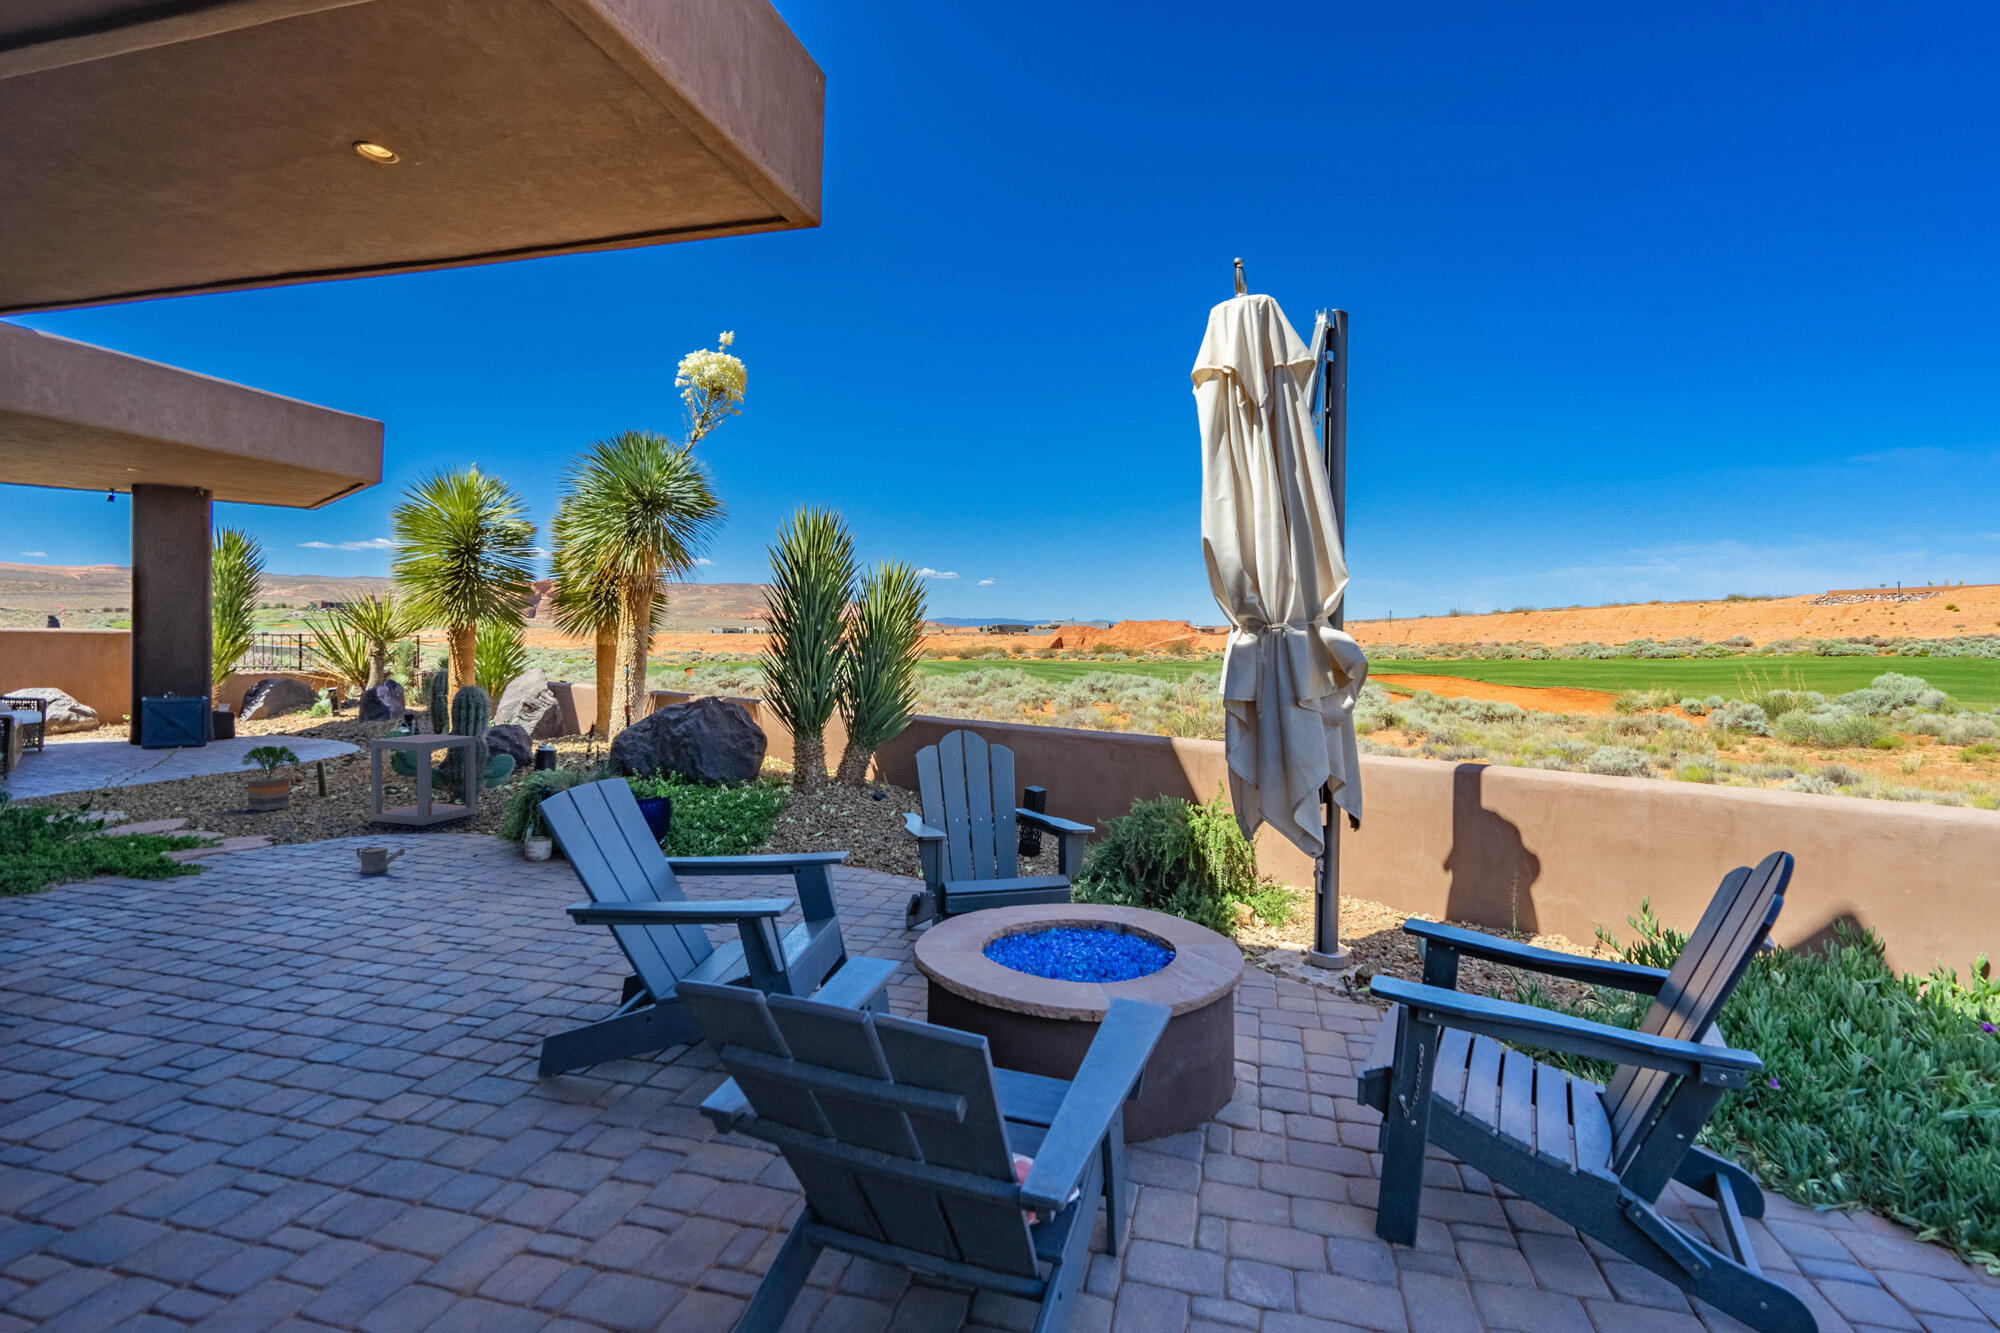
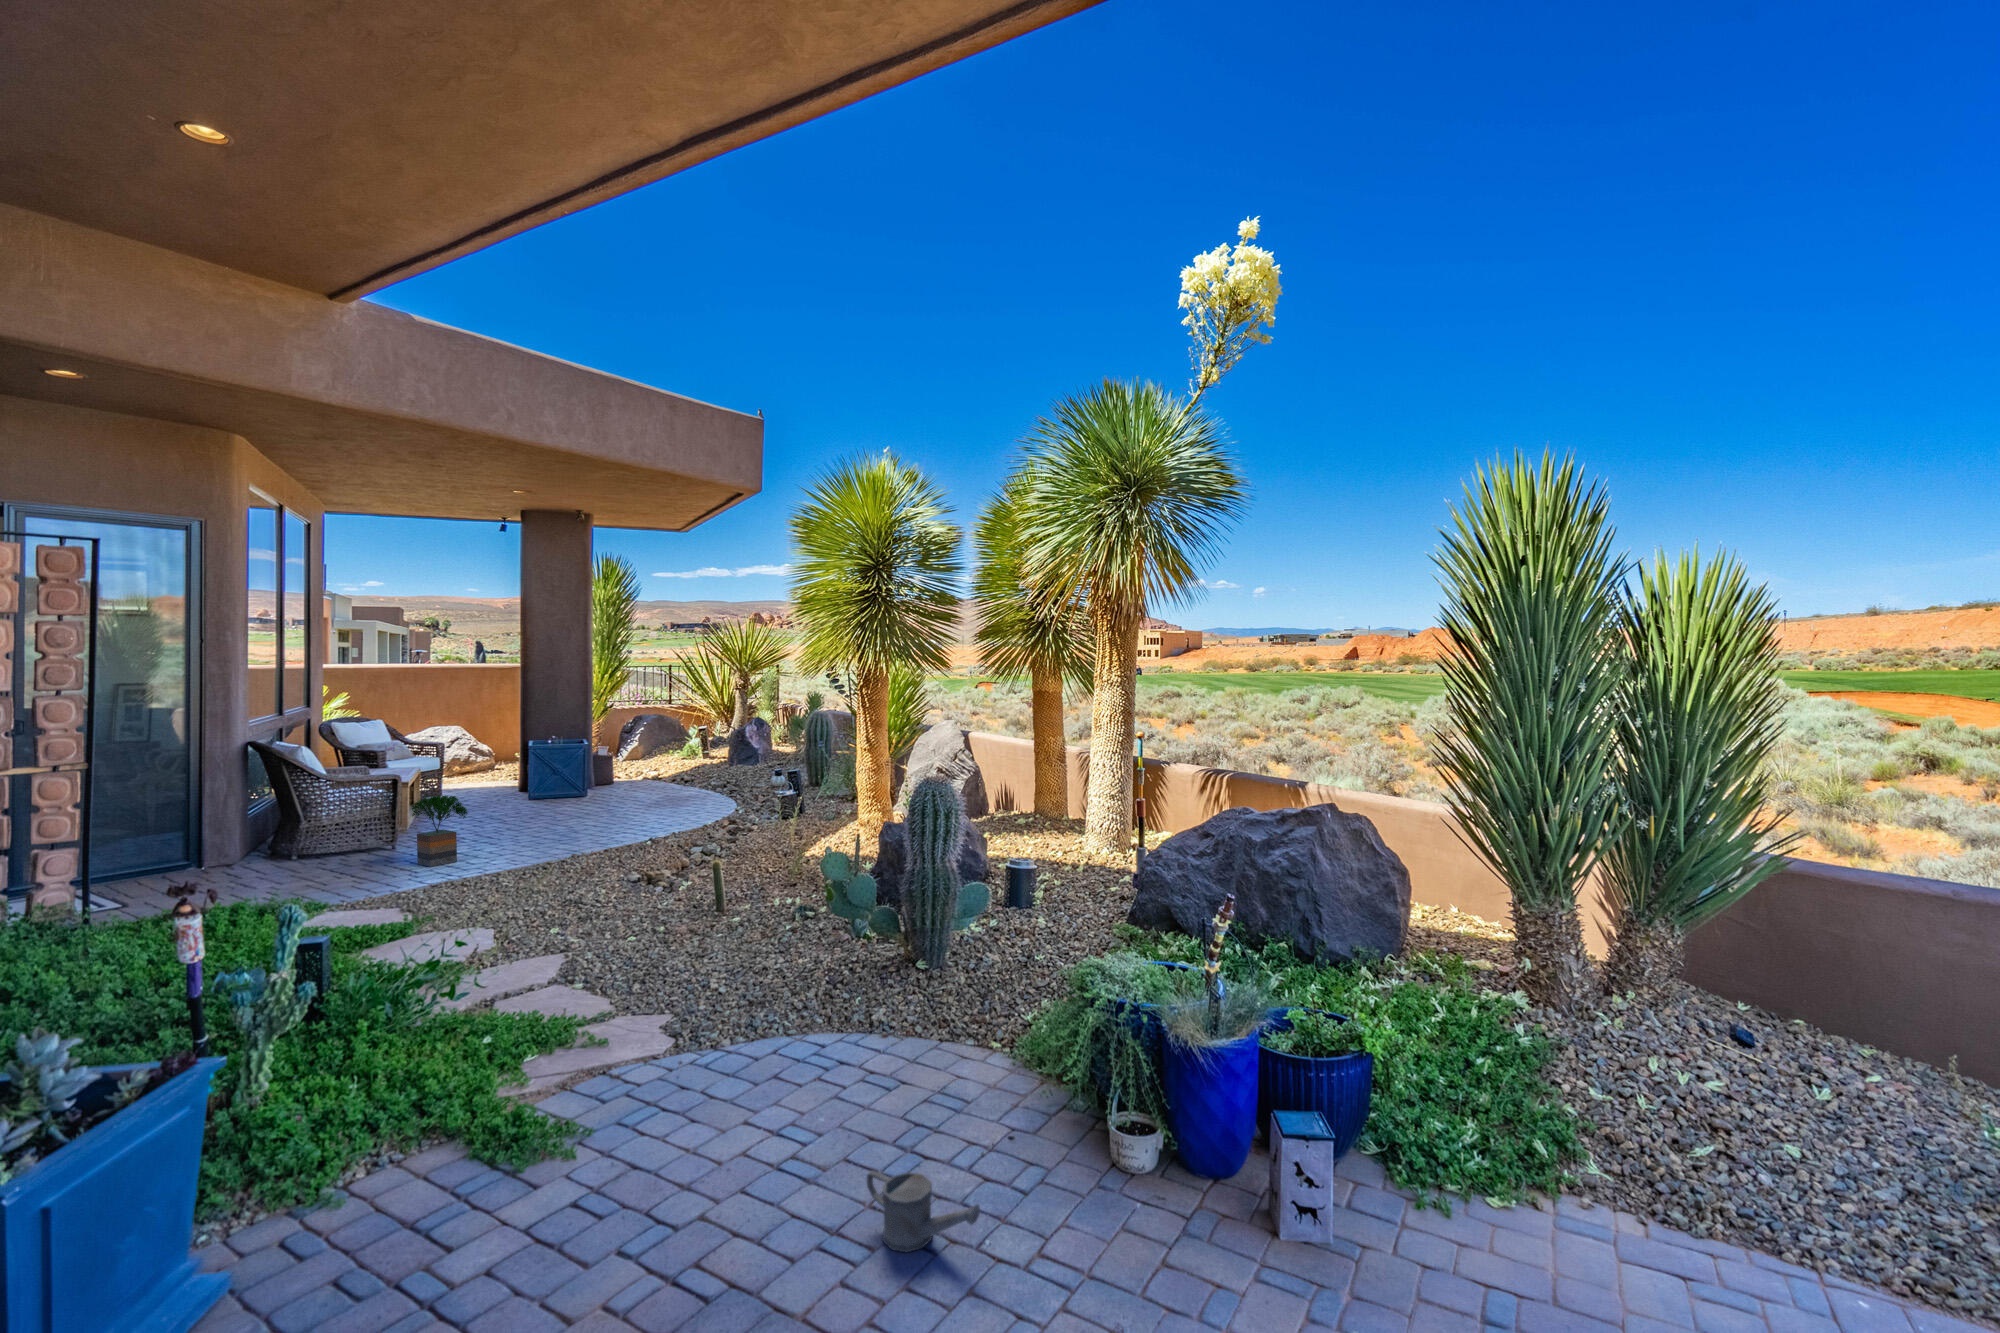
side table: present [371,734,476,825] -> none [816,838,965,1013]
potted tree: present [242,746,300,811] -> present [411,795,468,867]

